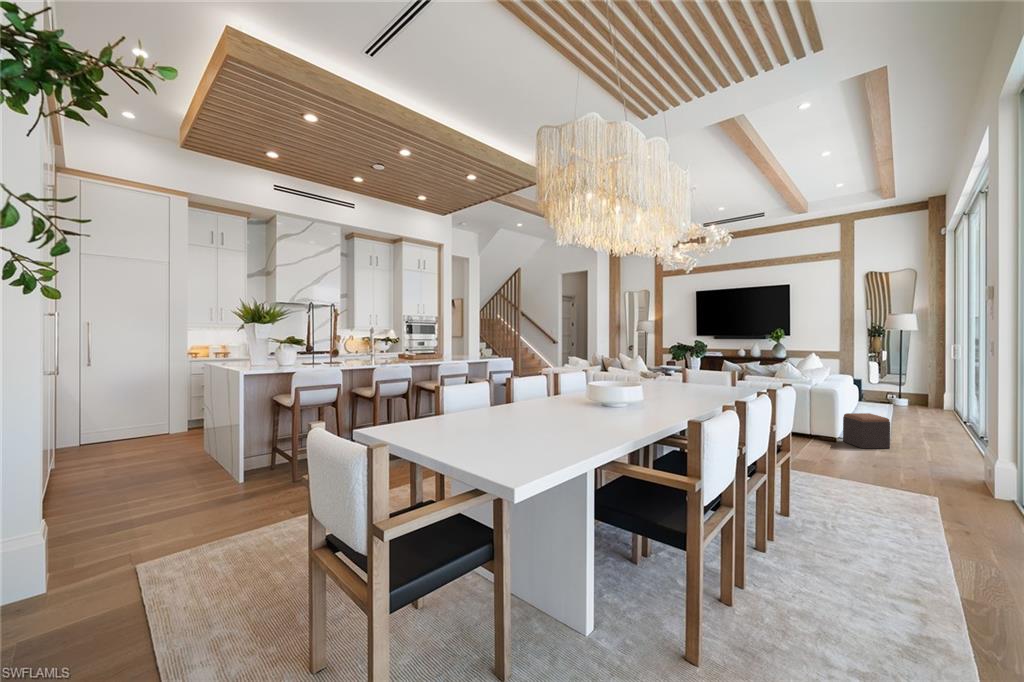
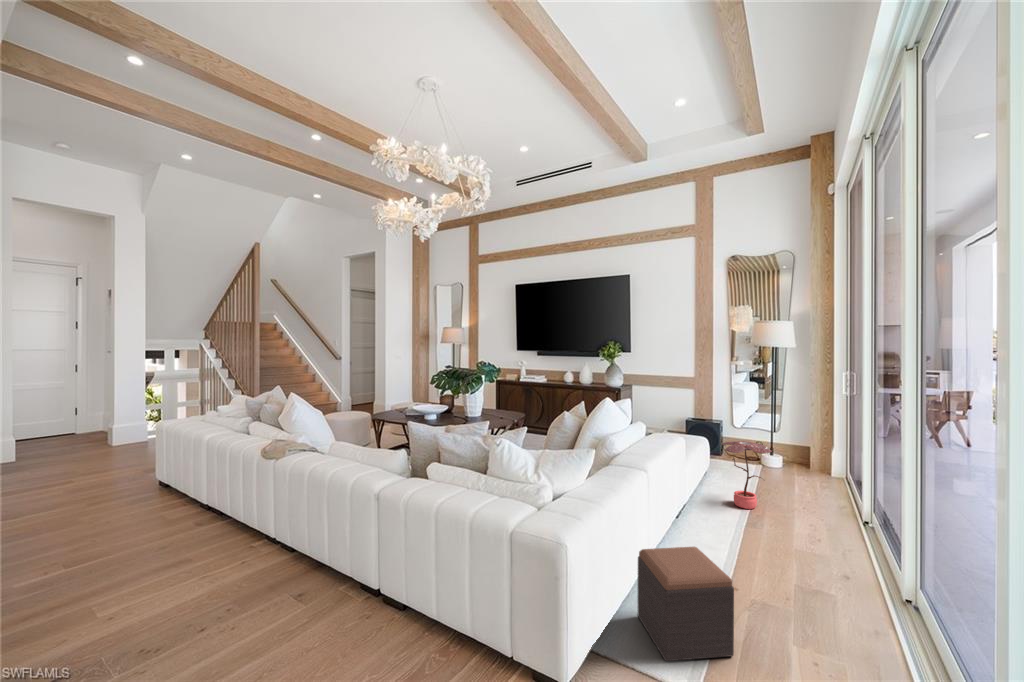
potted plant: none [869,383,902,419] -> present [722,441,772,509]

